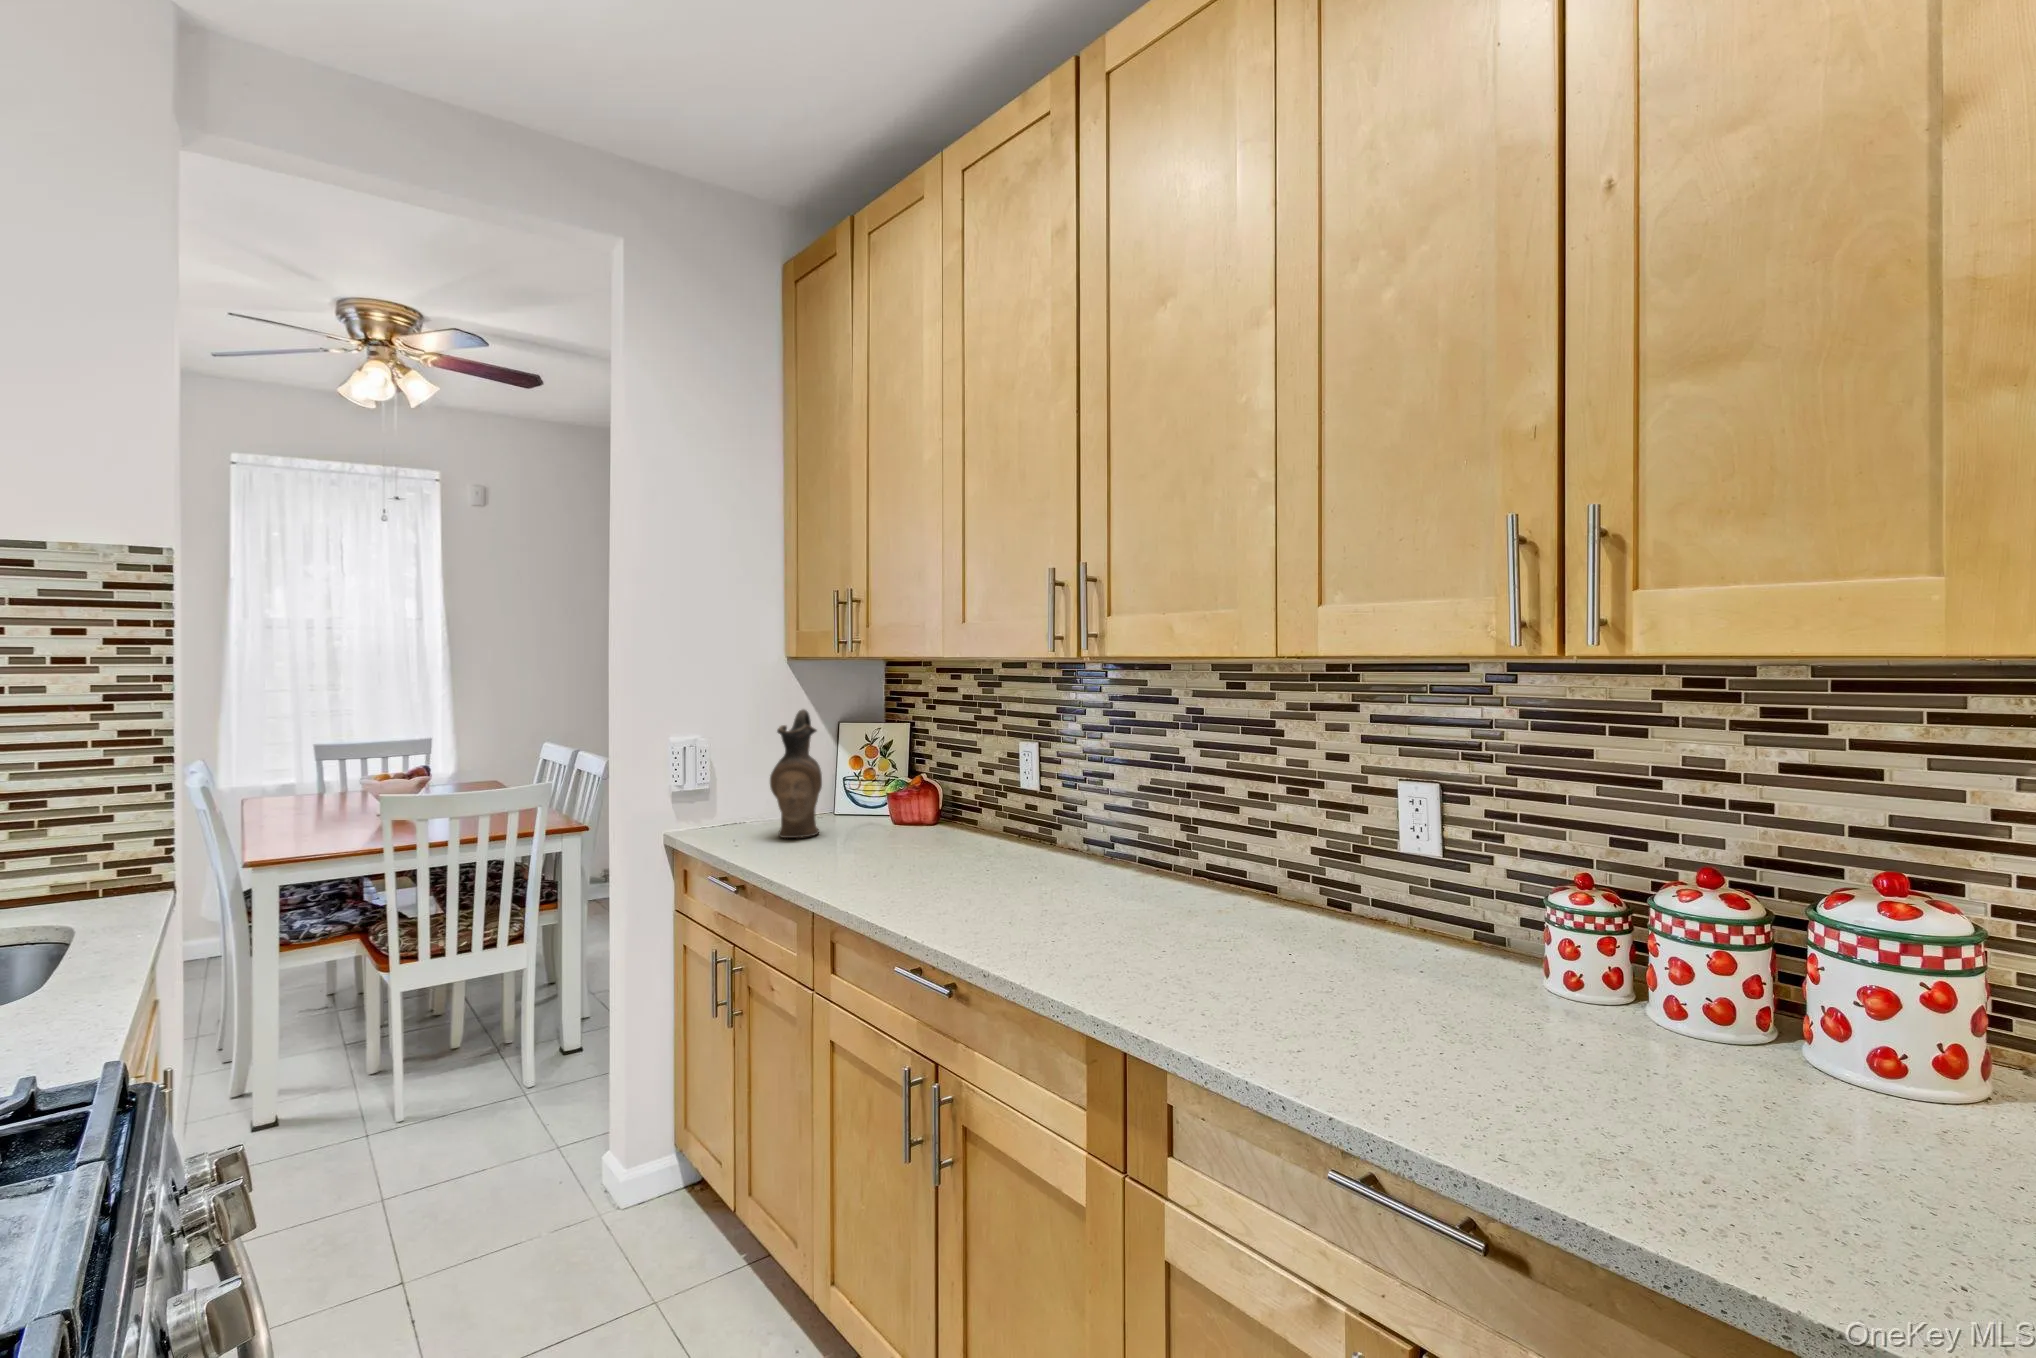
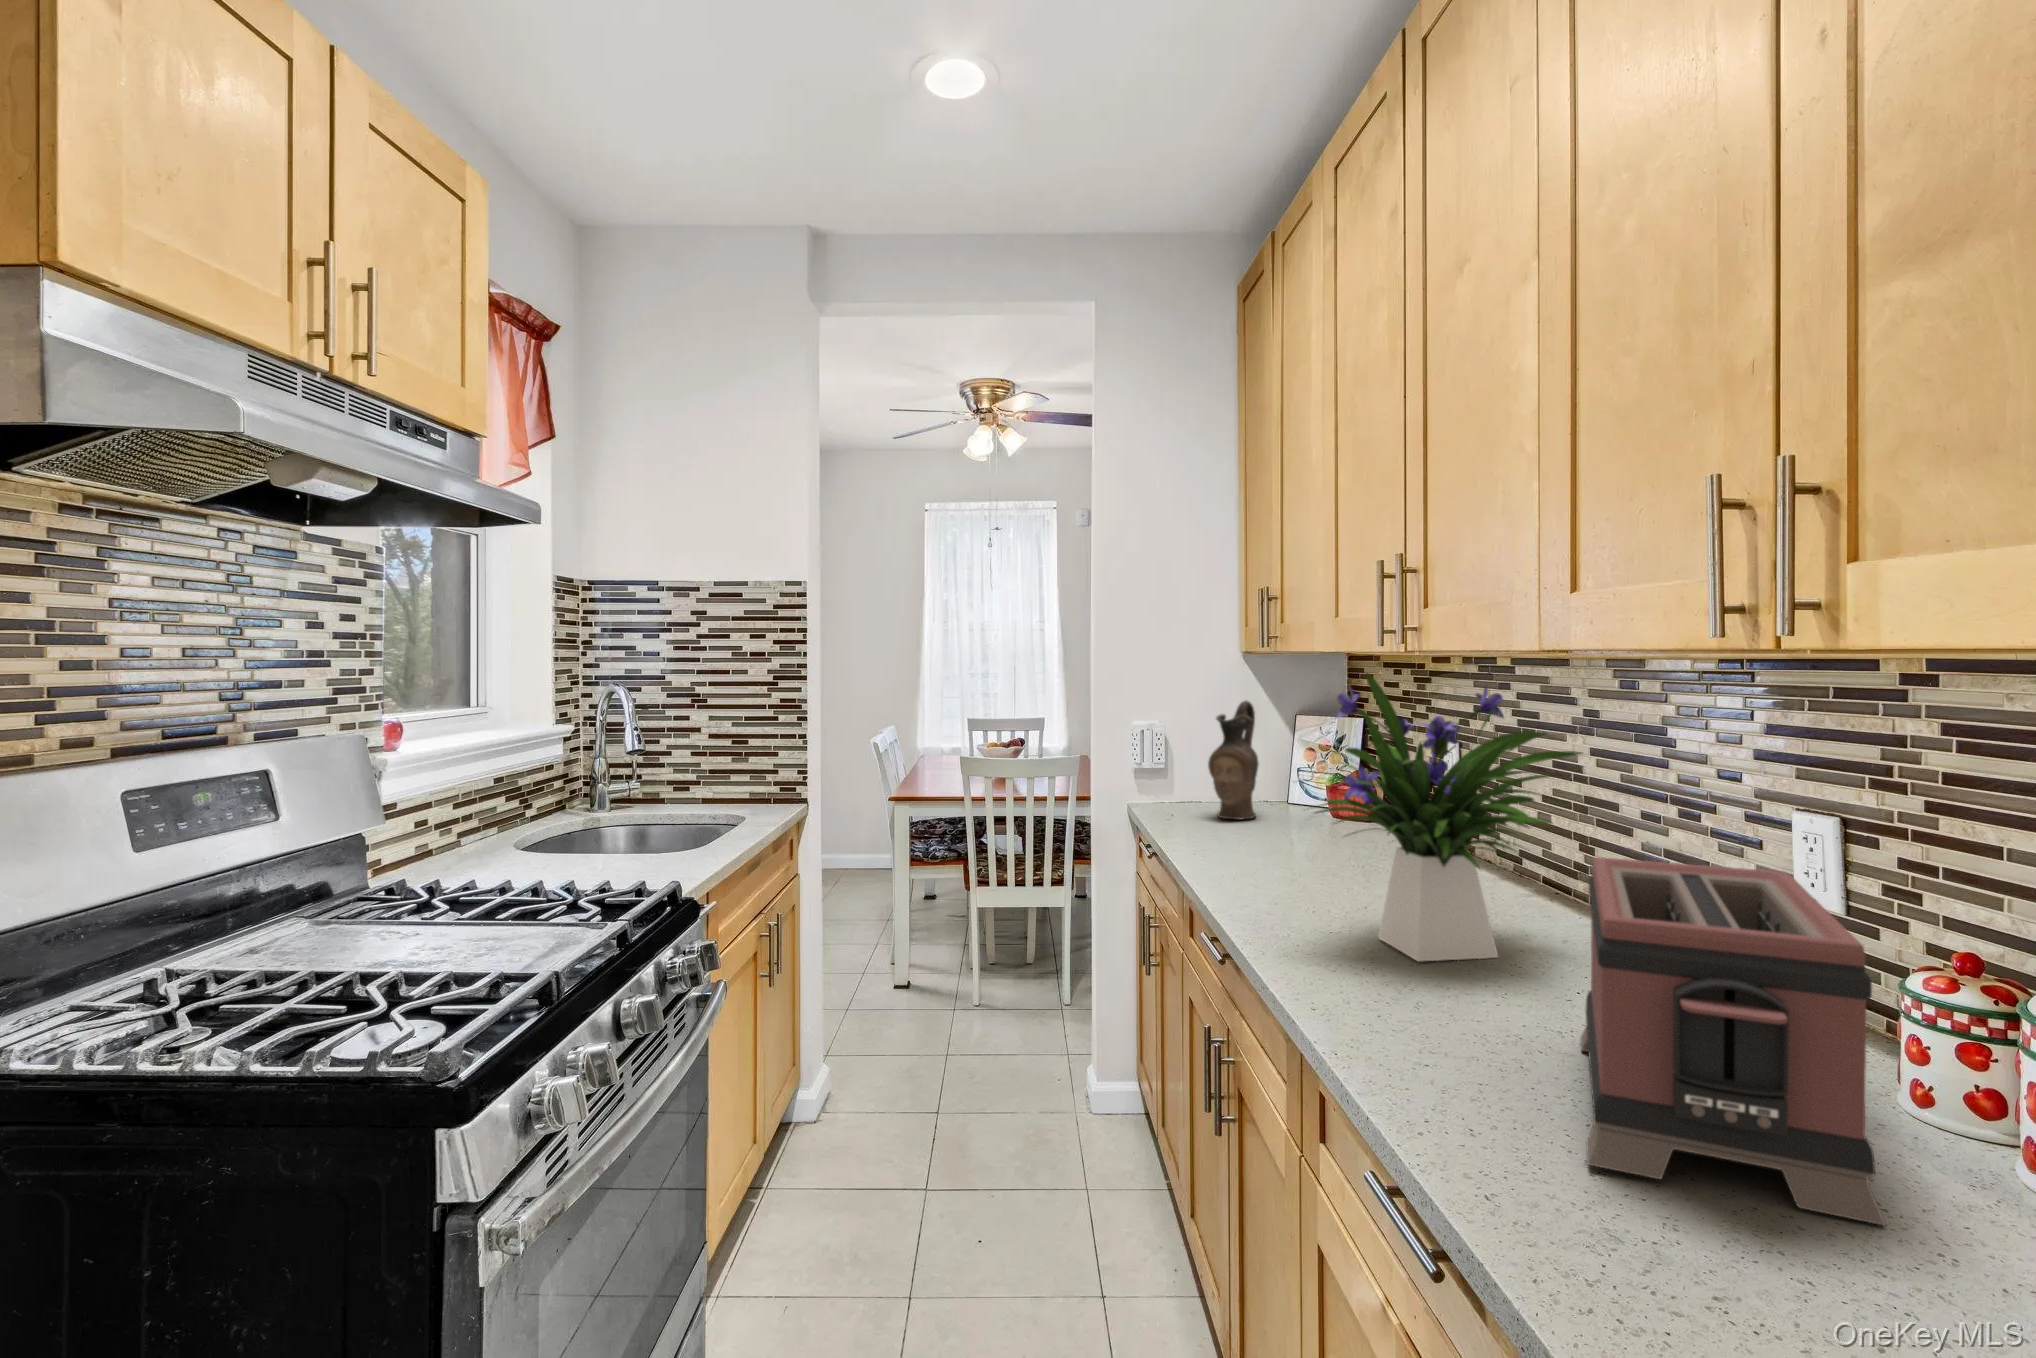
flower arrangement: none [1019,677,1280,951] -> present [1299,674,1583,961]
toaster: none [1330,828,1647,1094] -> present [1580,857,1885,1225]

